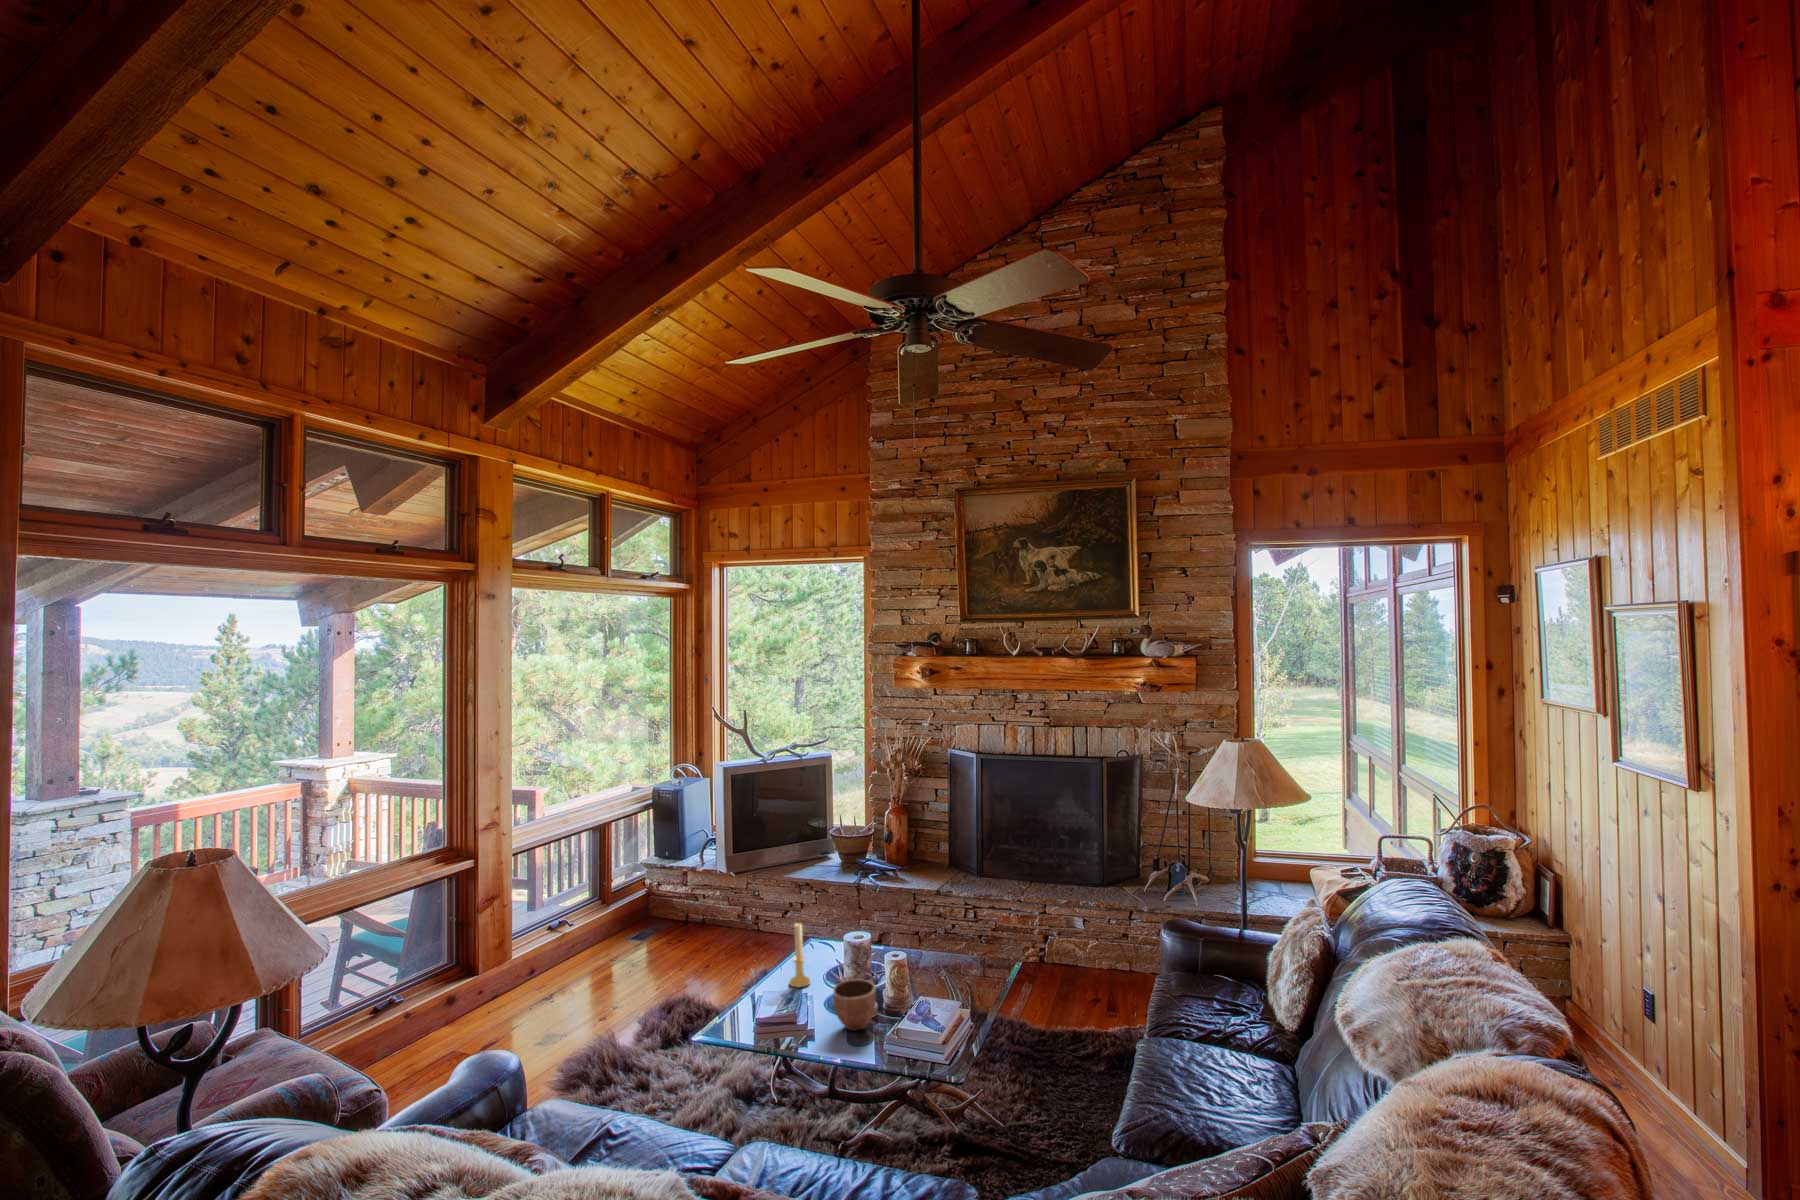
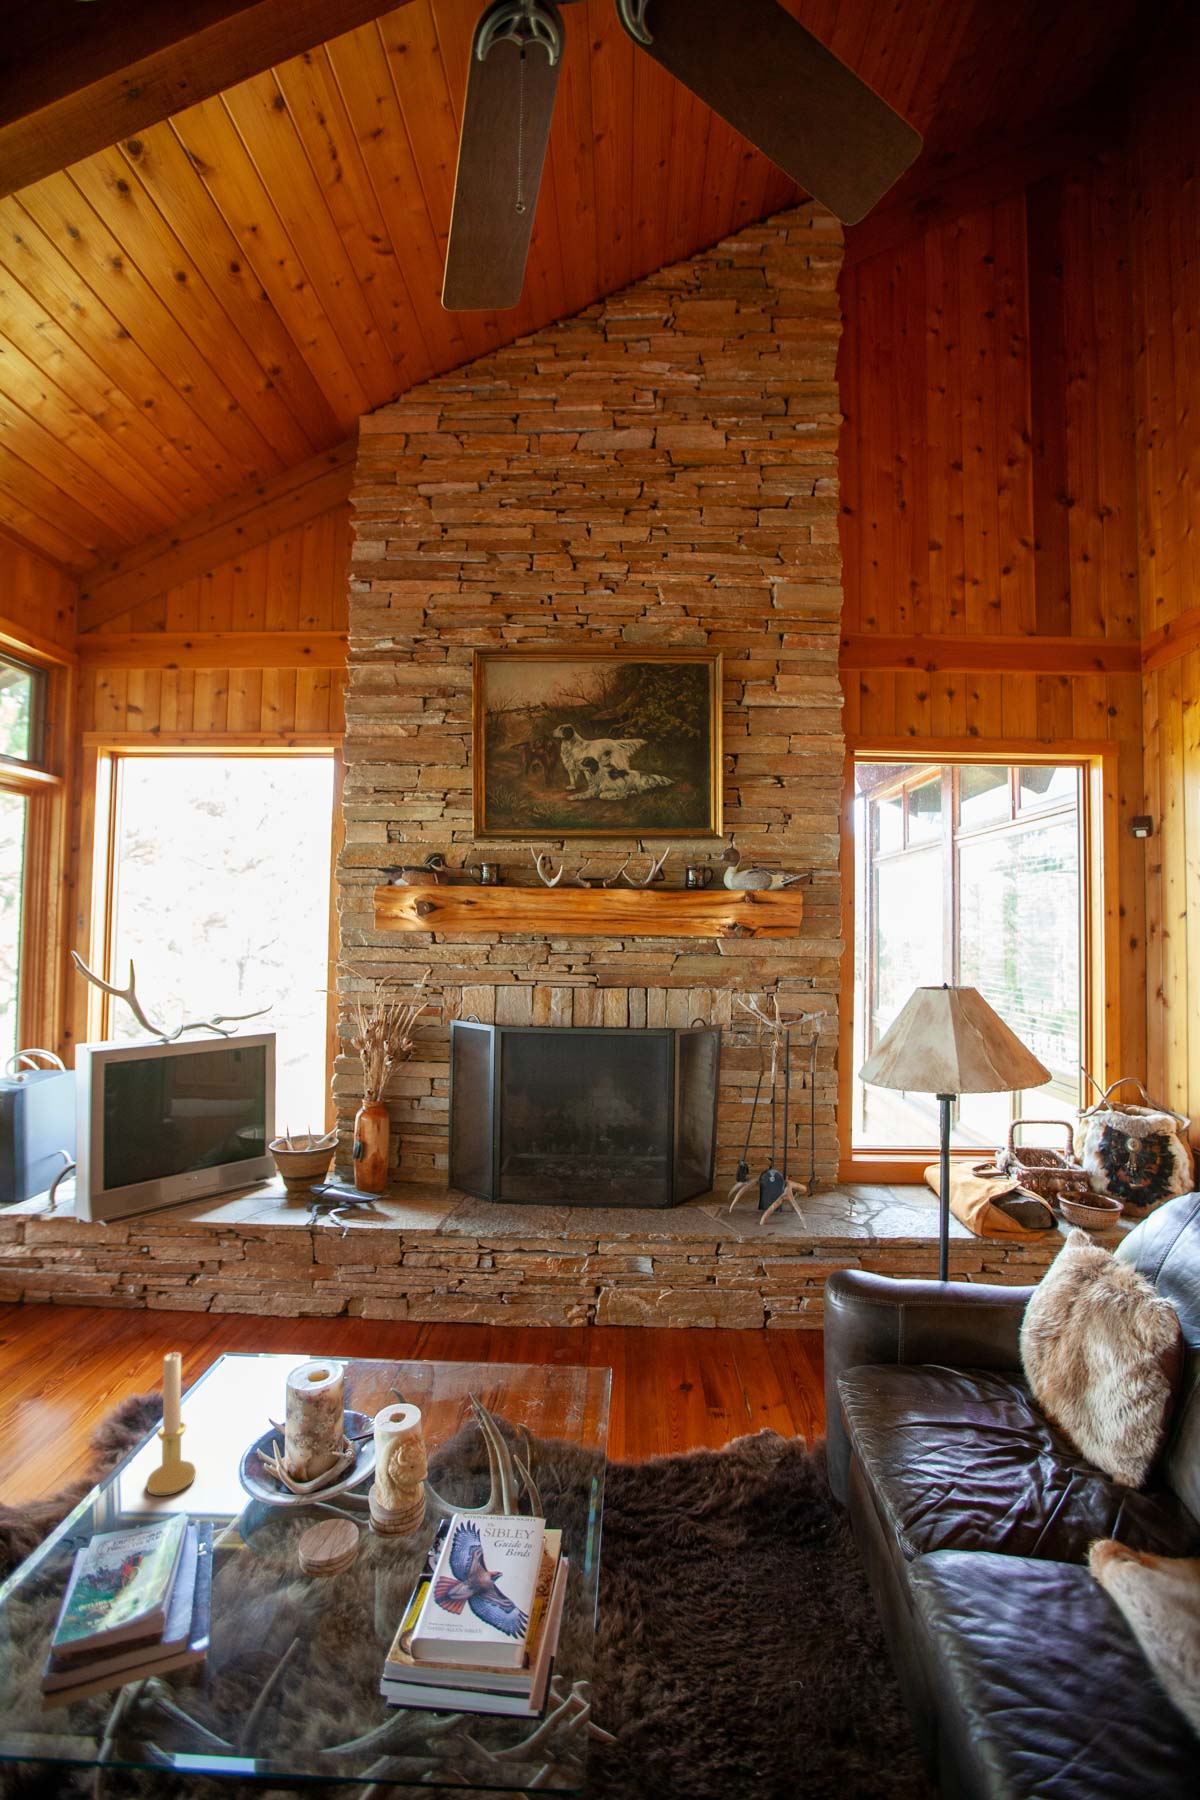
decorative bowl: present [833,979,876,1031] -> none [234,1494,341,1637]

